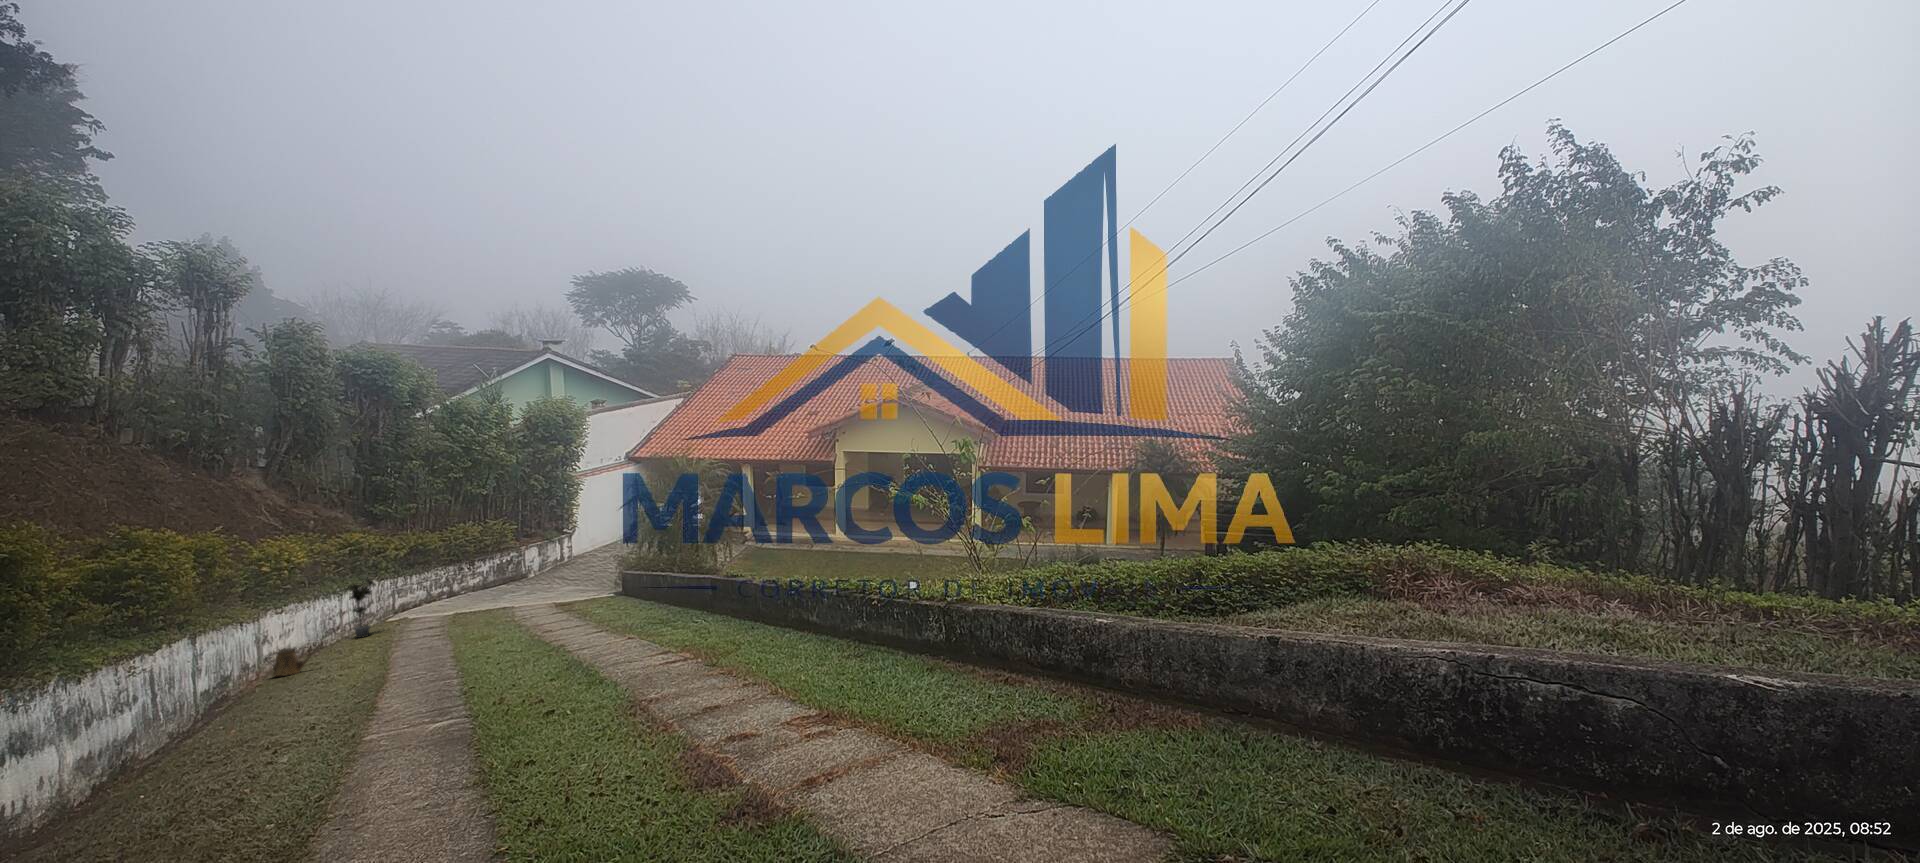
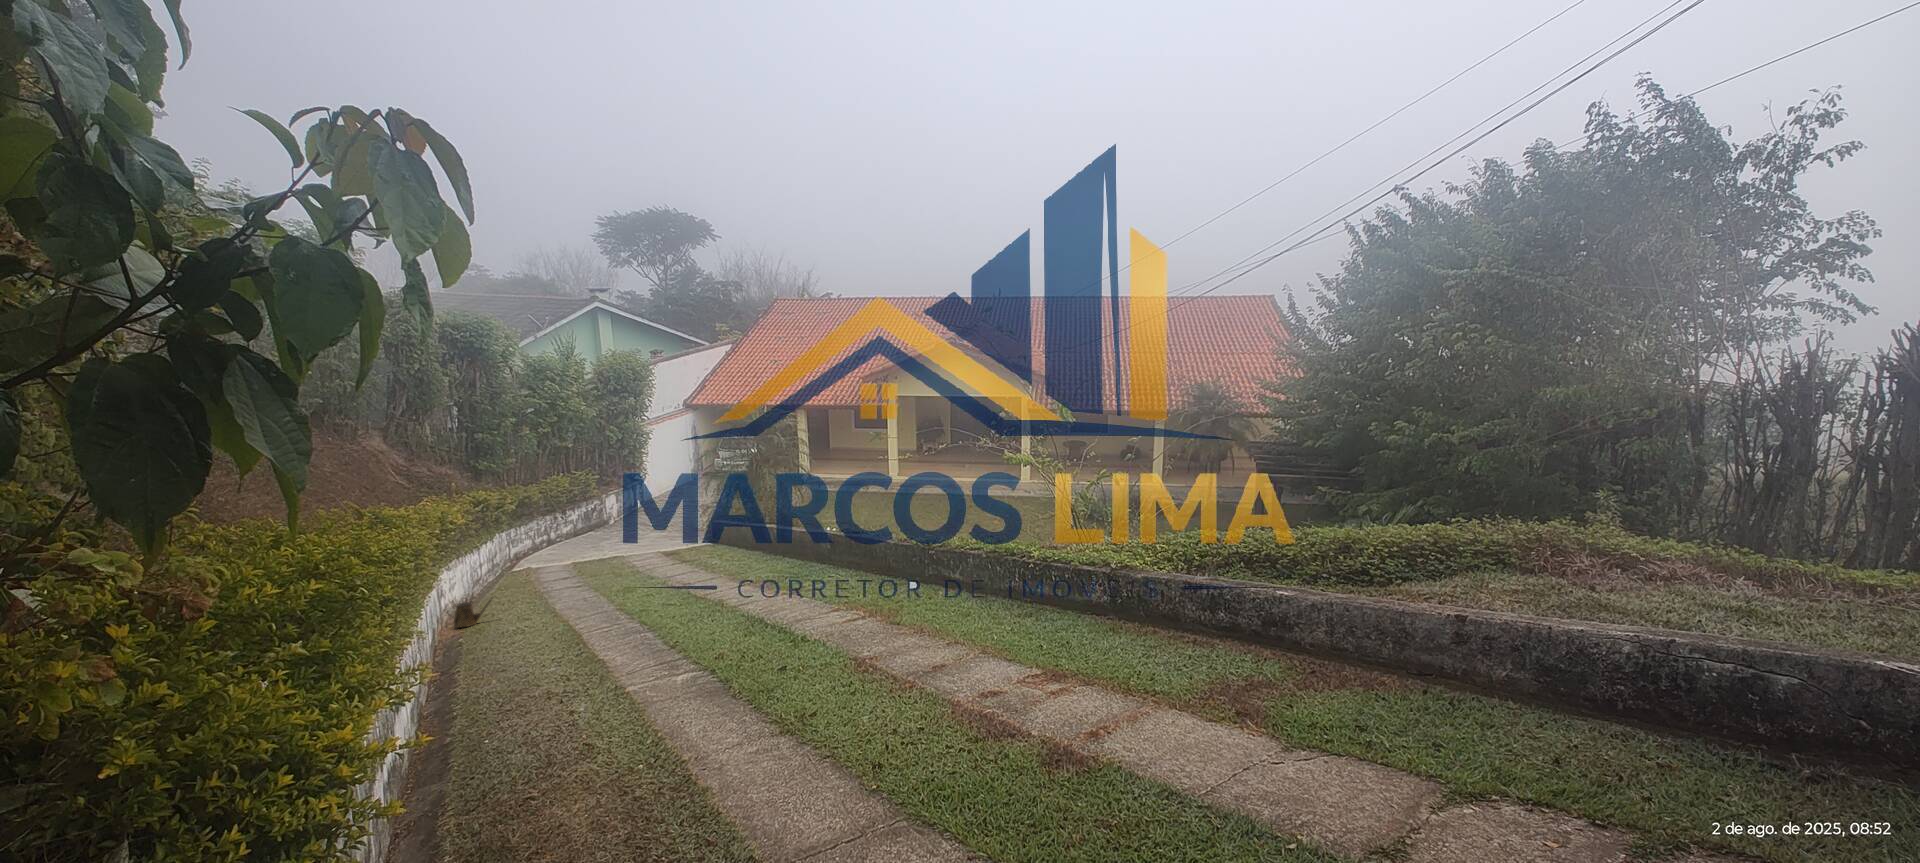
potted plant: present [347,577,375,638] -> none [481,532,509,589]

